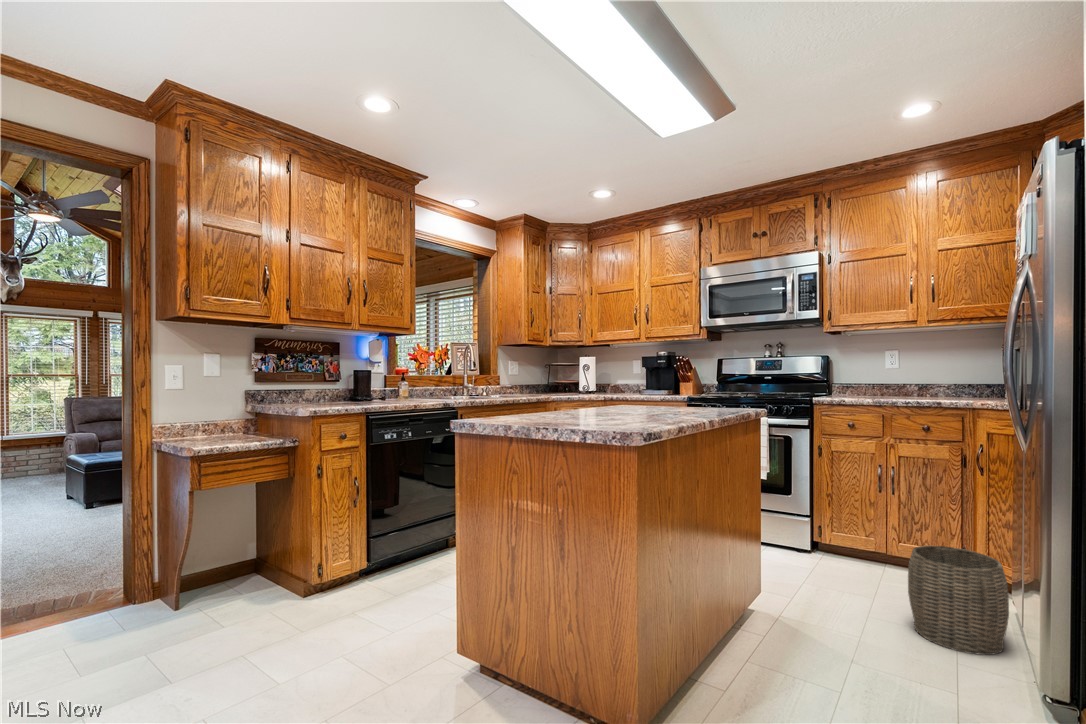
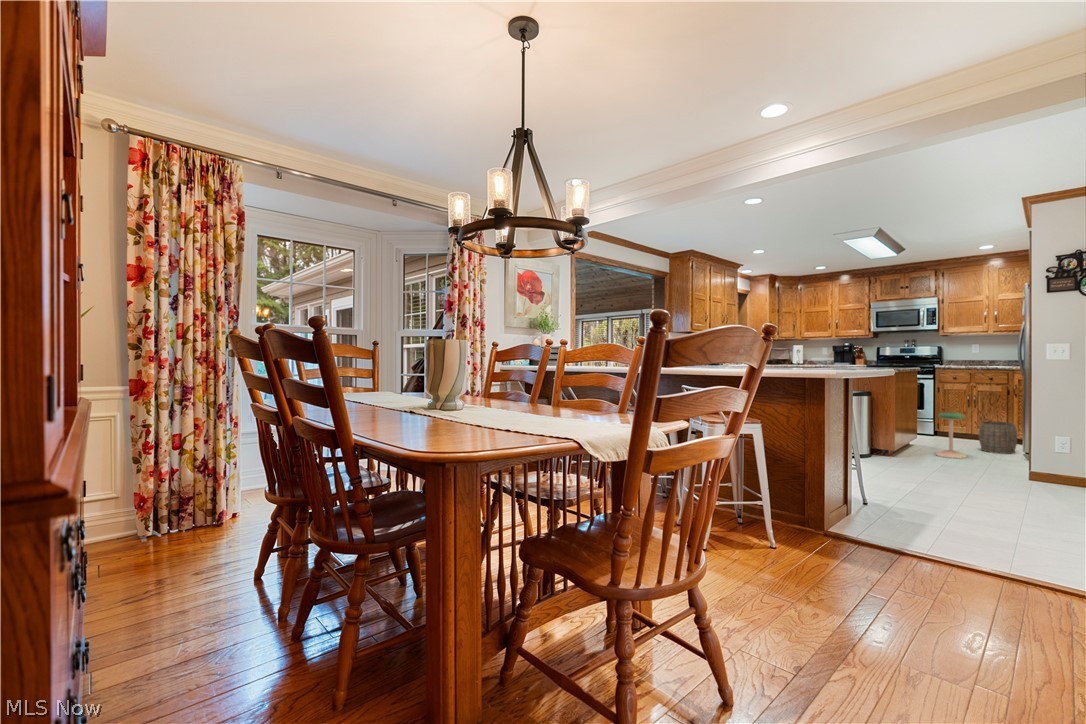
stool: none [795,531,882,692] -> present [936,412,967,458]

